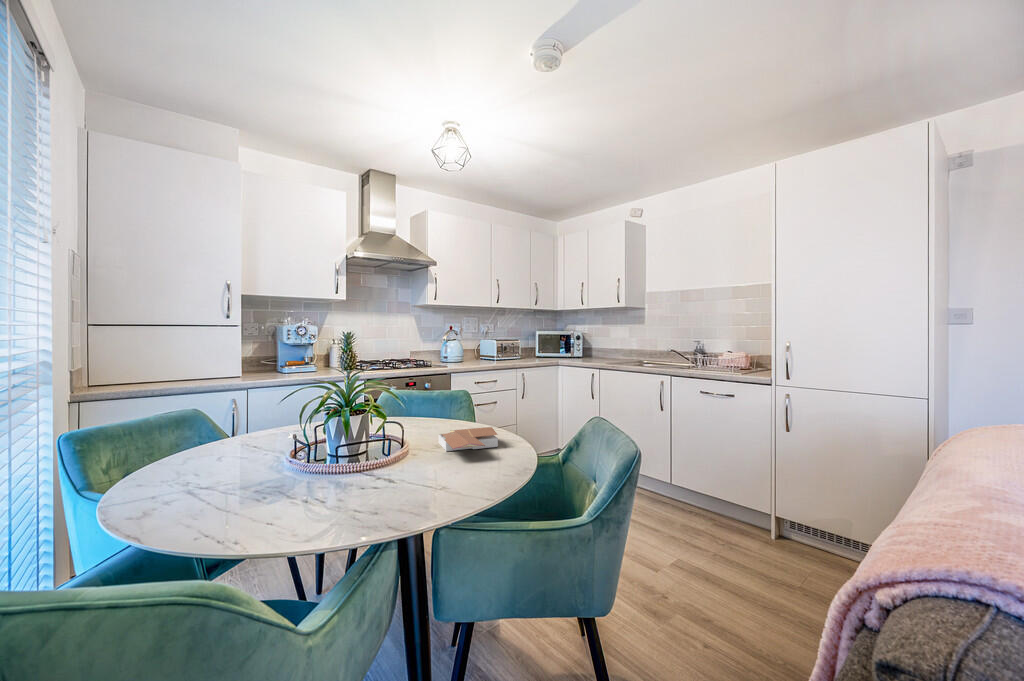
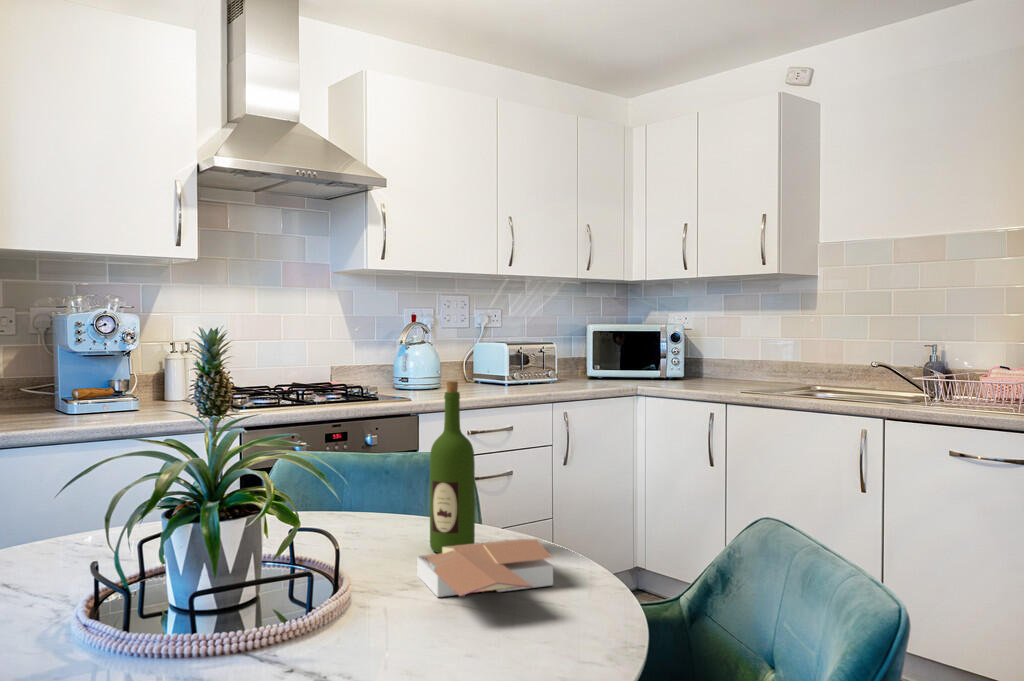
wine bottle: none [446,357,467,434] -> present [430,381,475,553]

